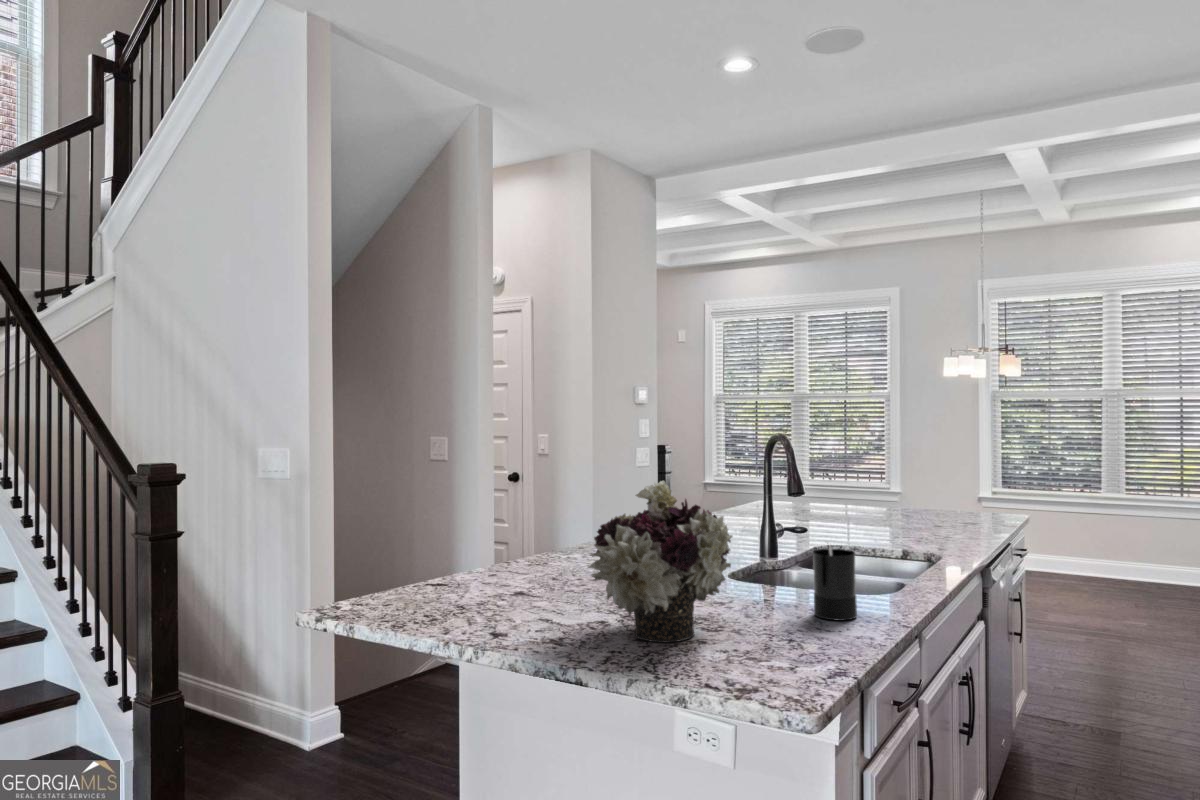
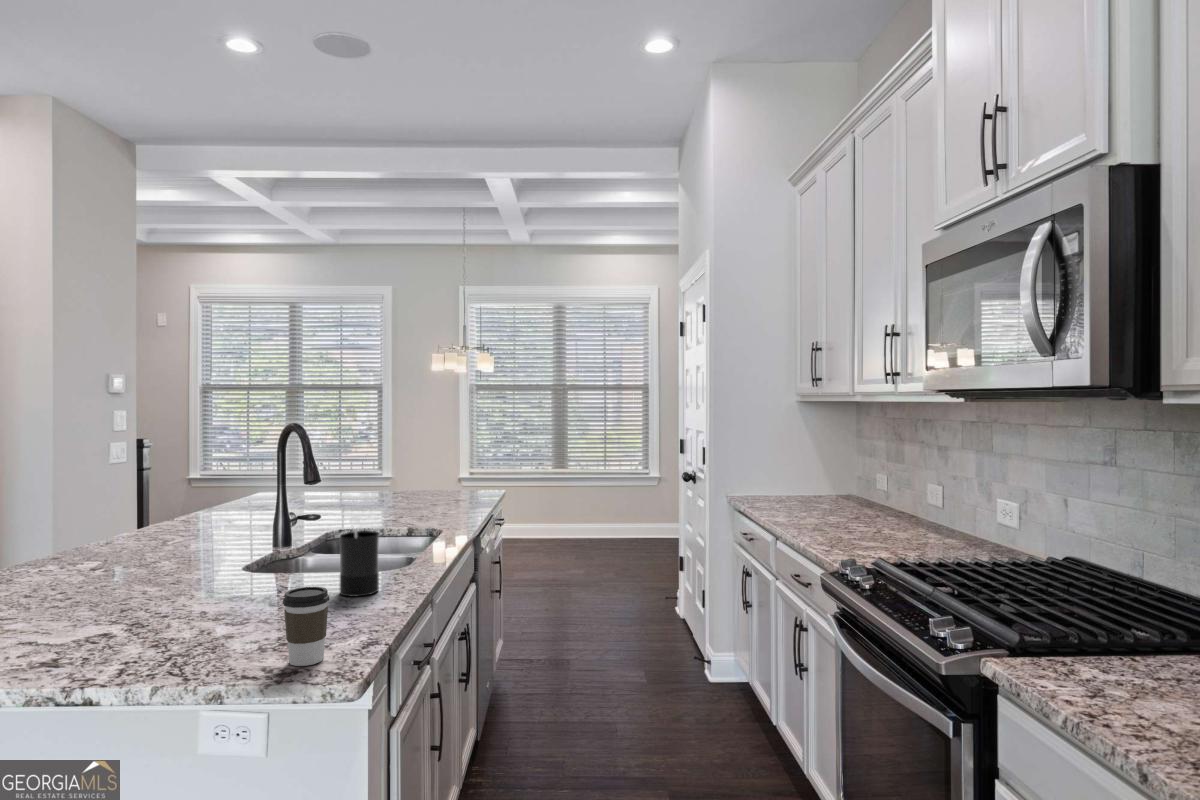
flower arrangement: present [588,481,732,642] -> none [93,477,264,646]
coffee cup: none [743,602,790,685] -> present [283,587,329,666]

